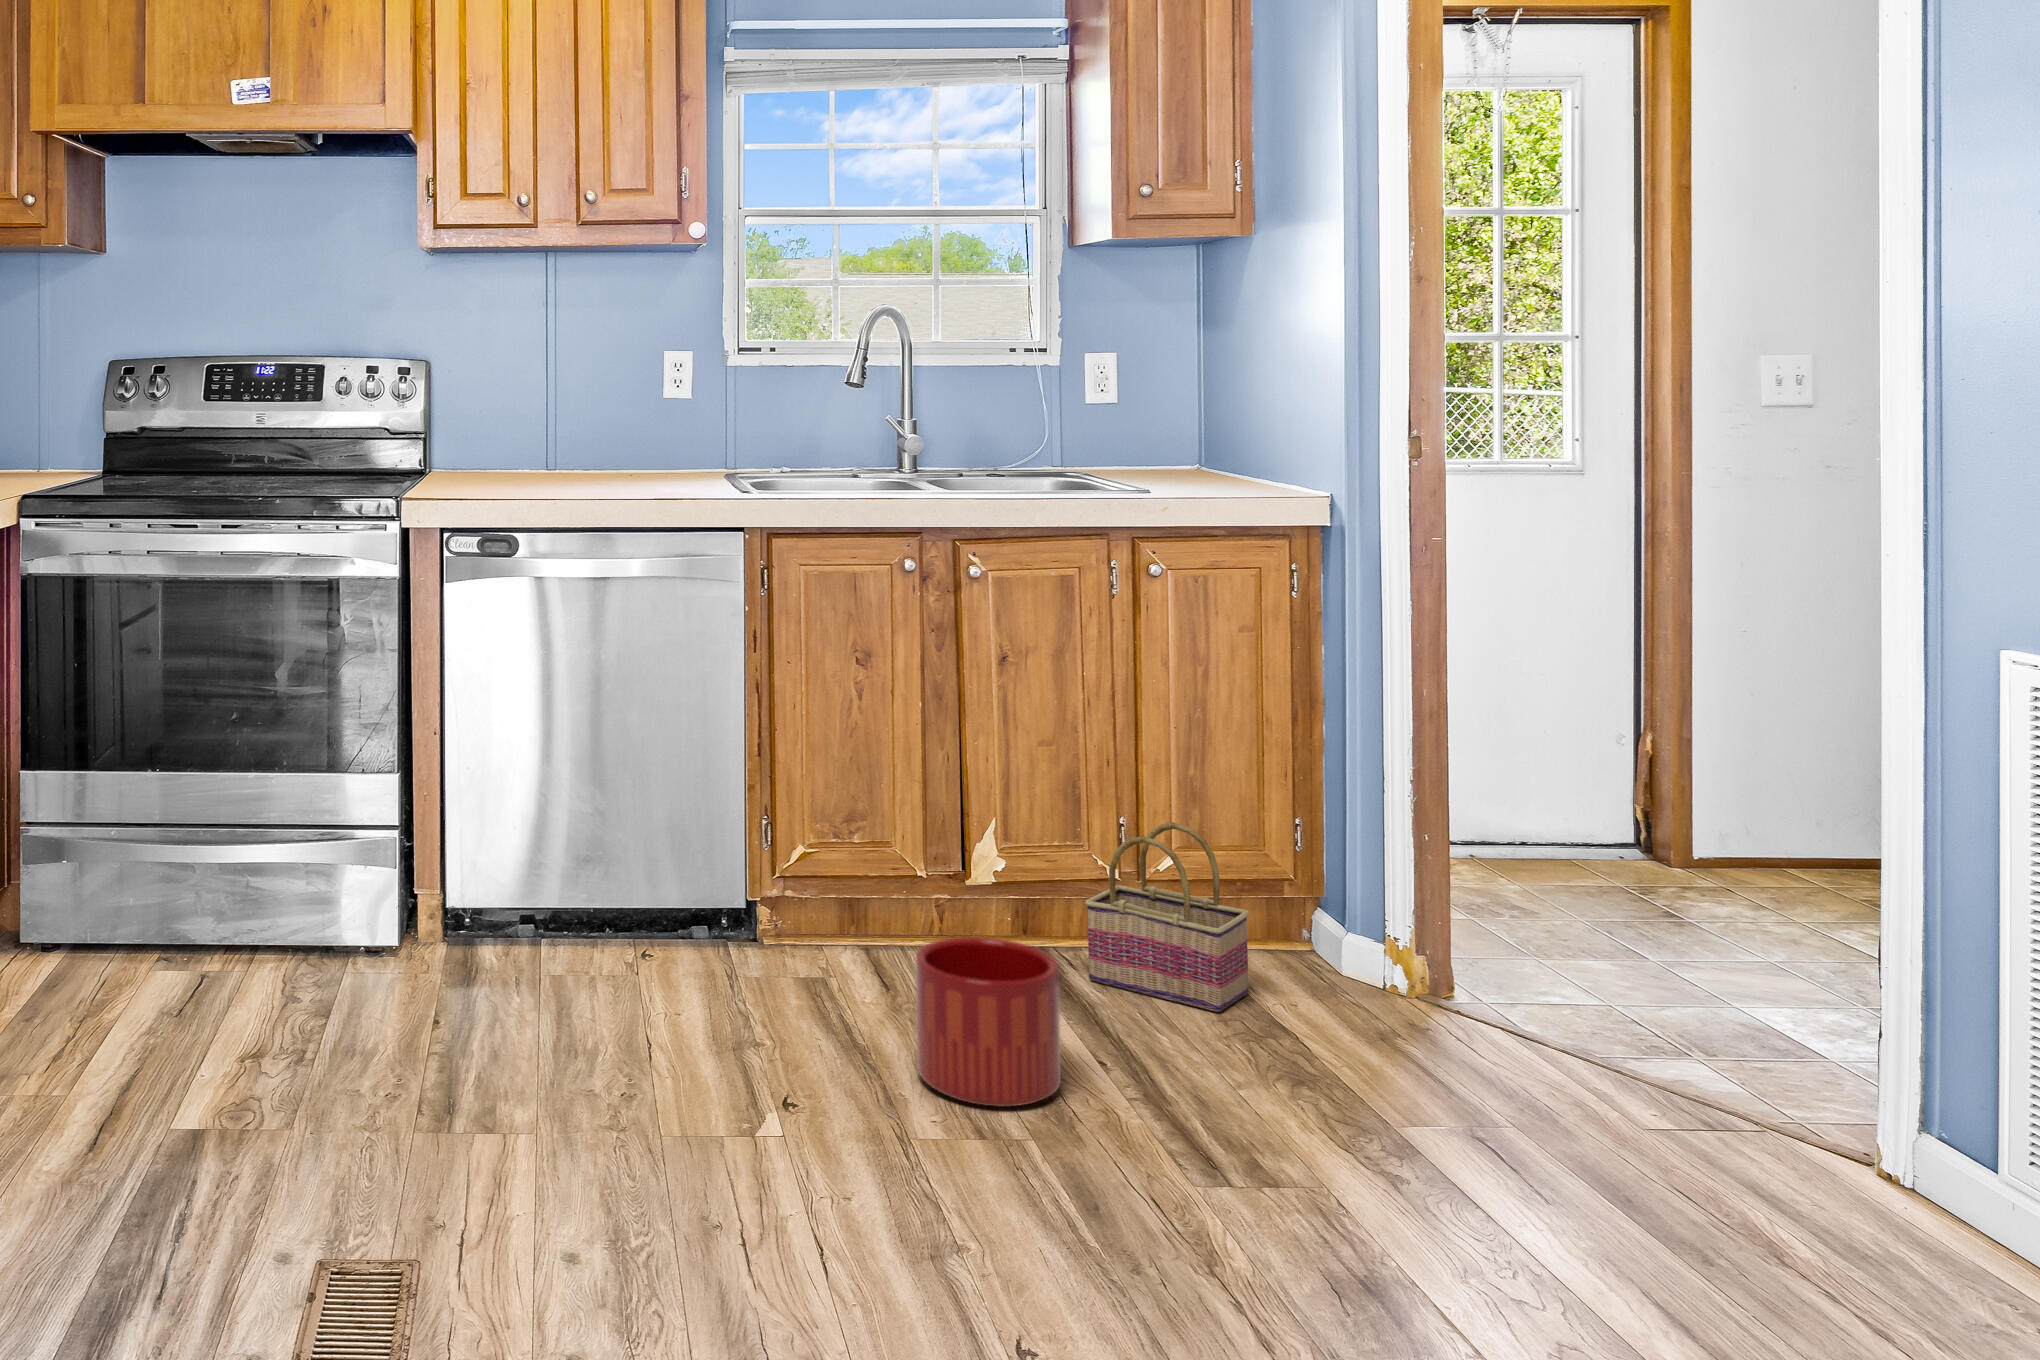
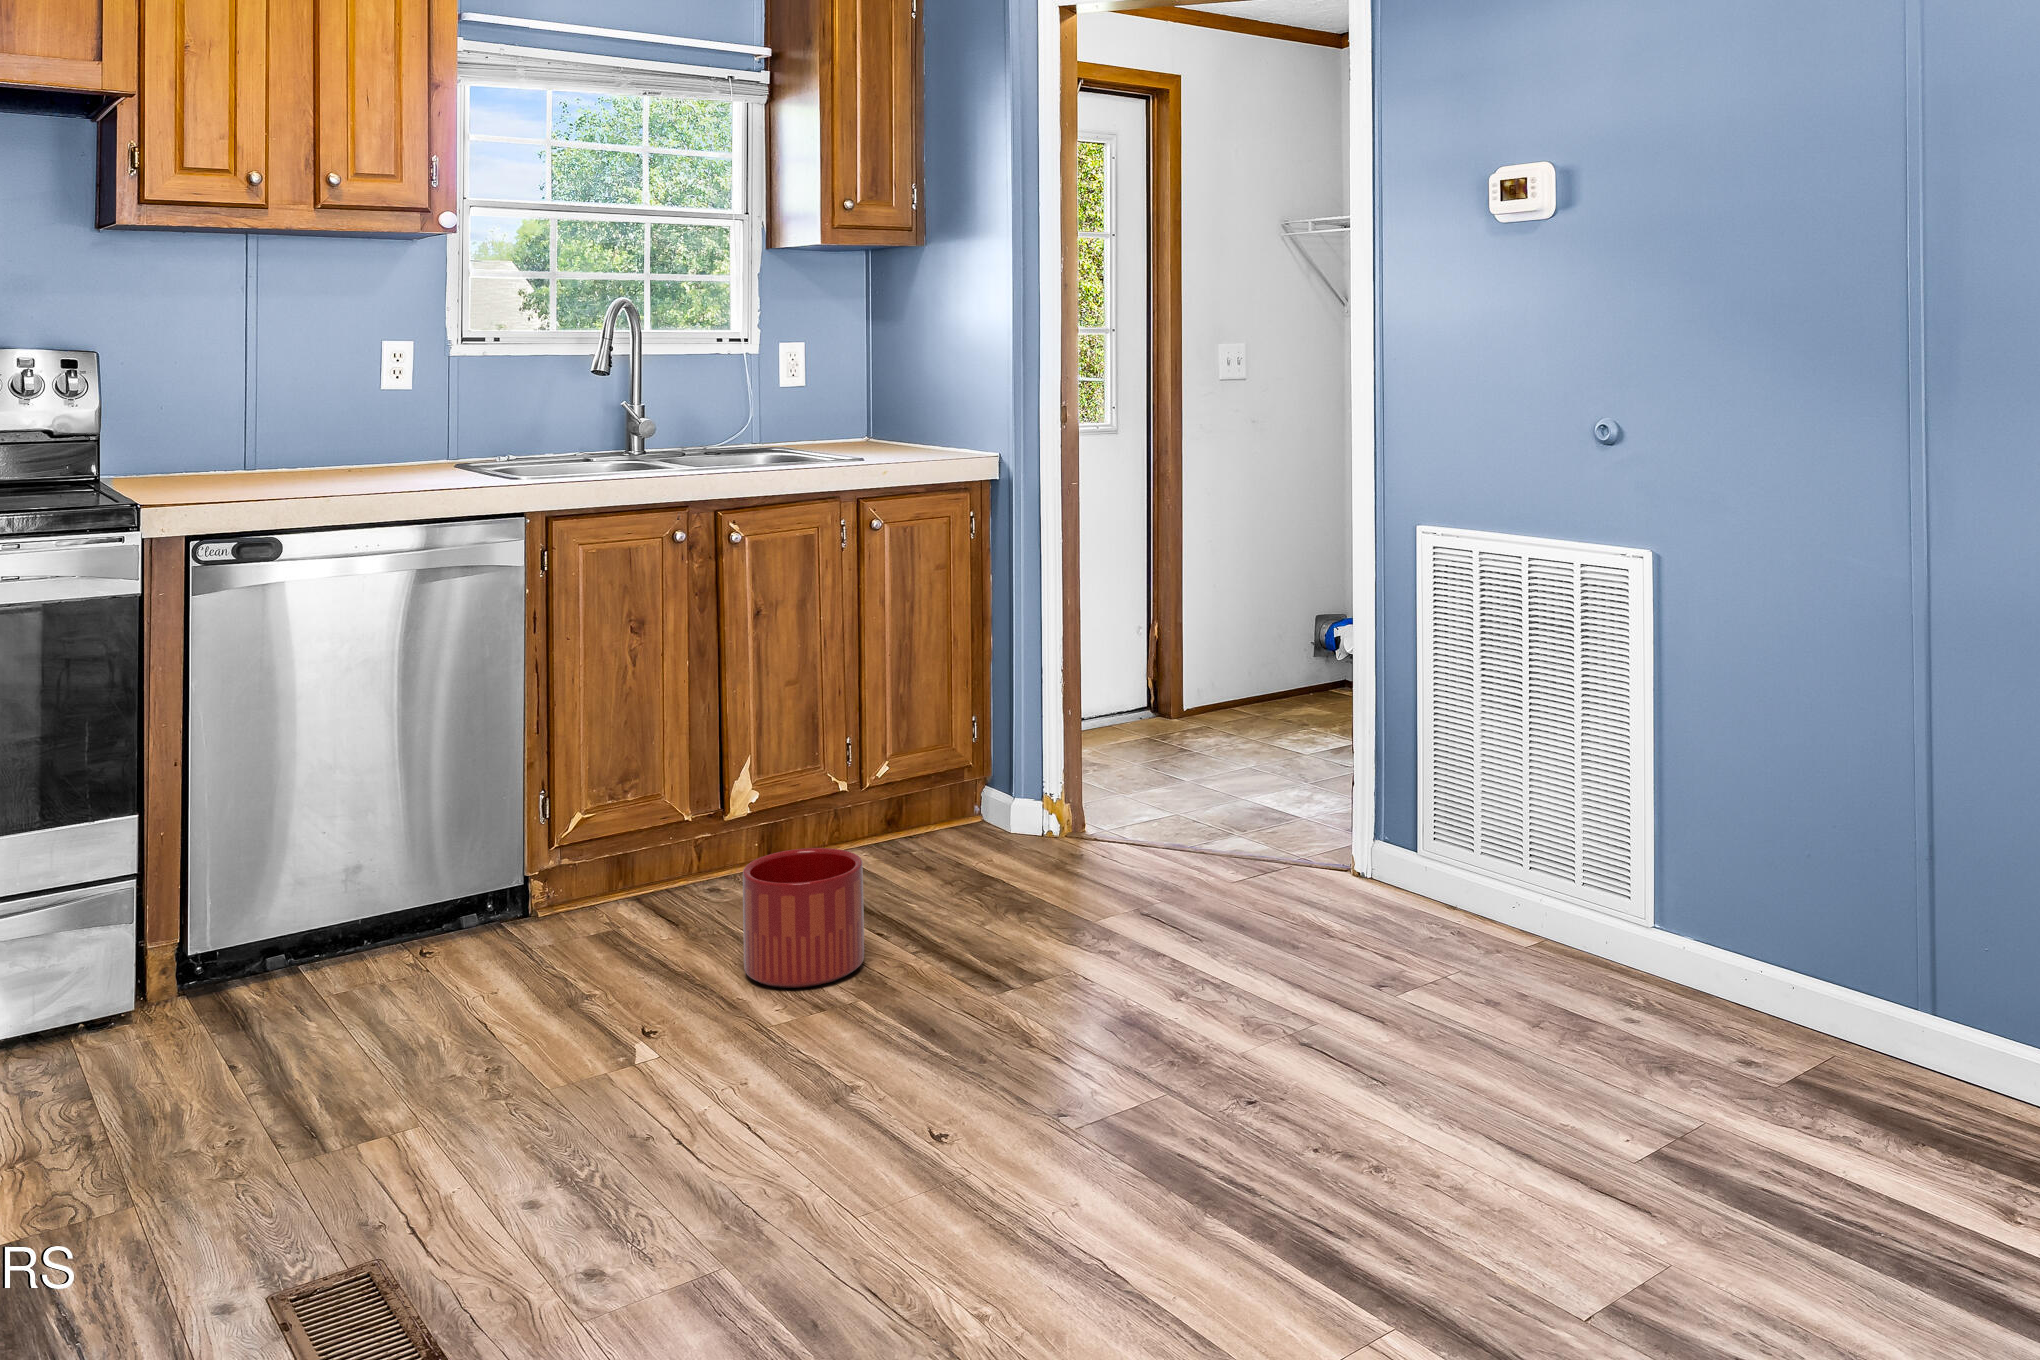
basket: present [1085,822,1249,1012] -> none [834,734,959,877]

